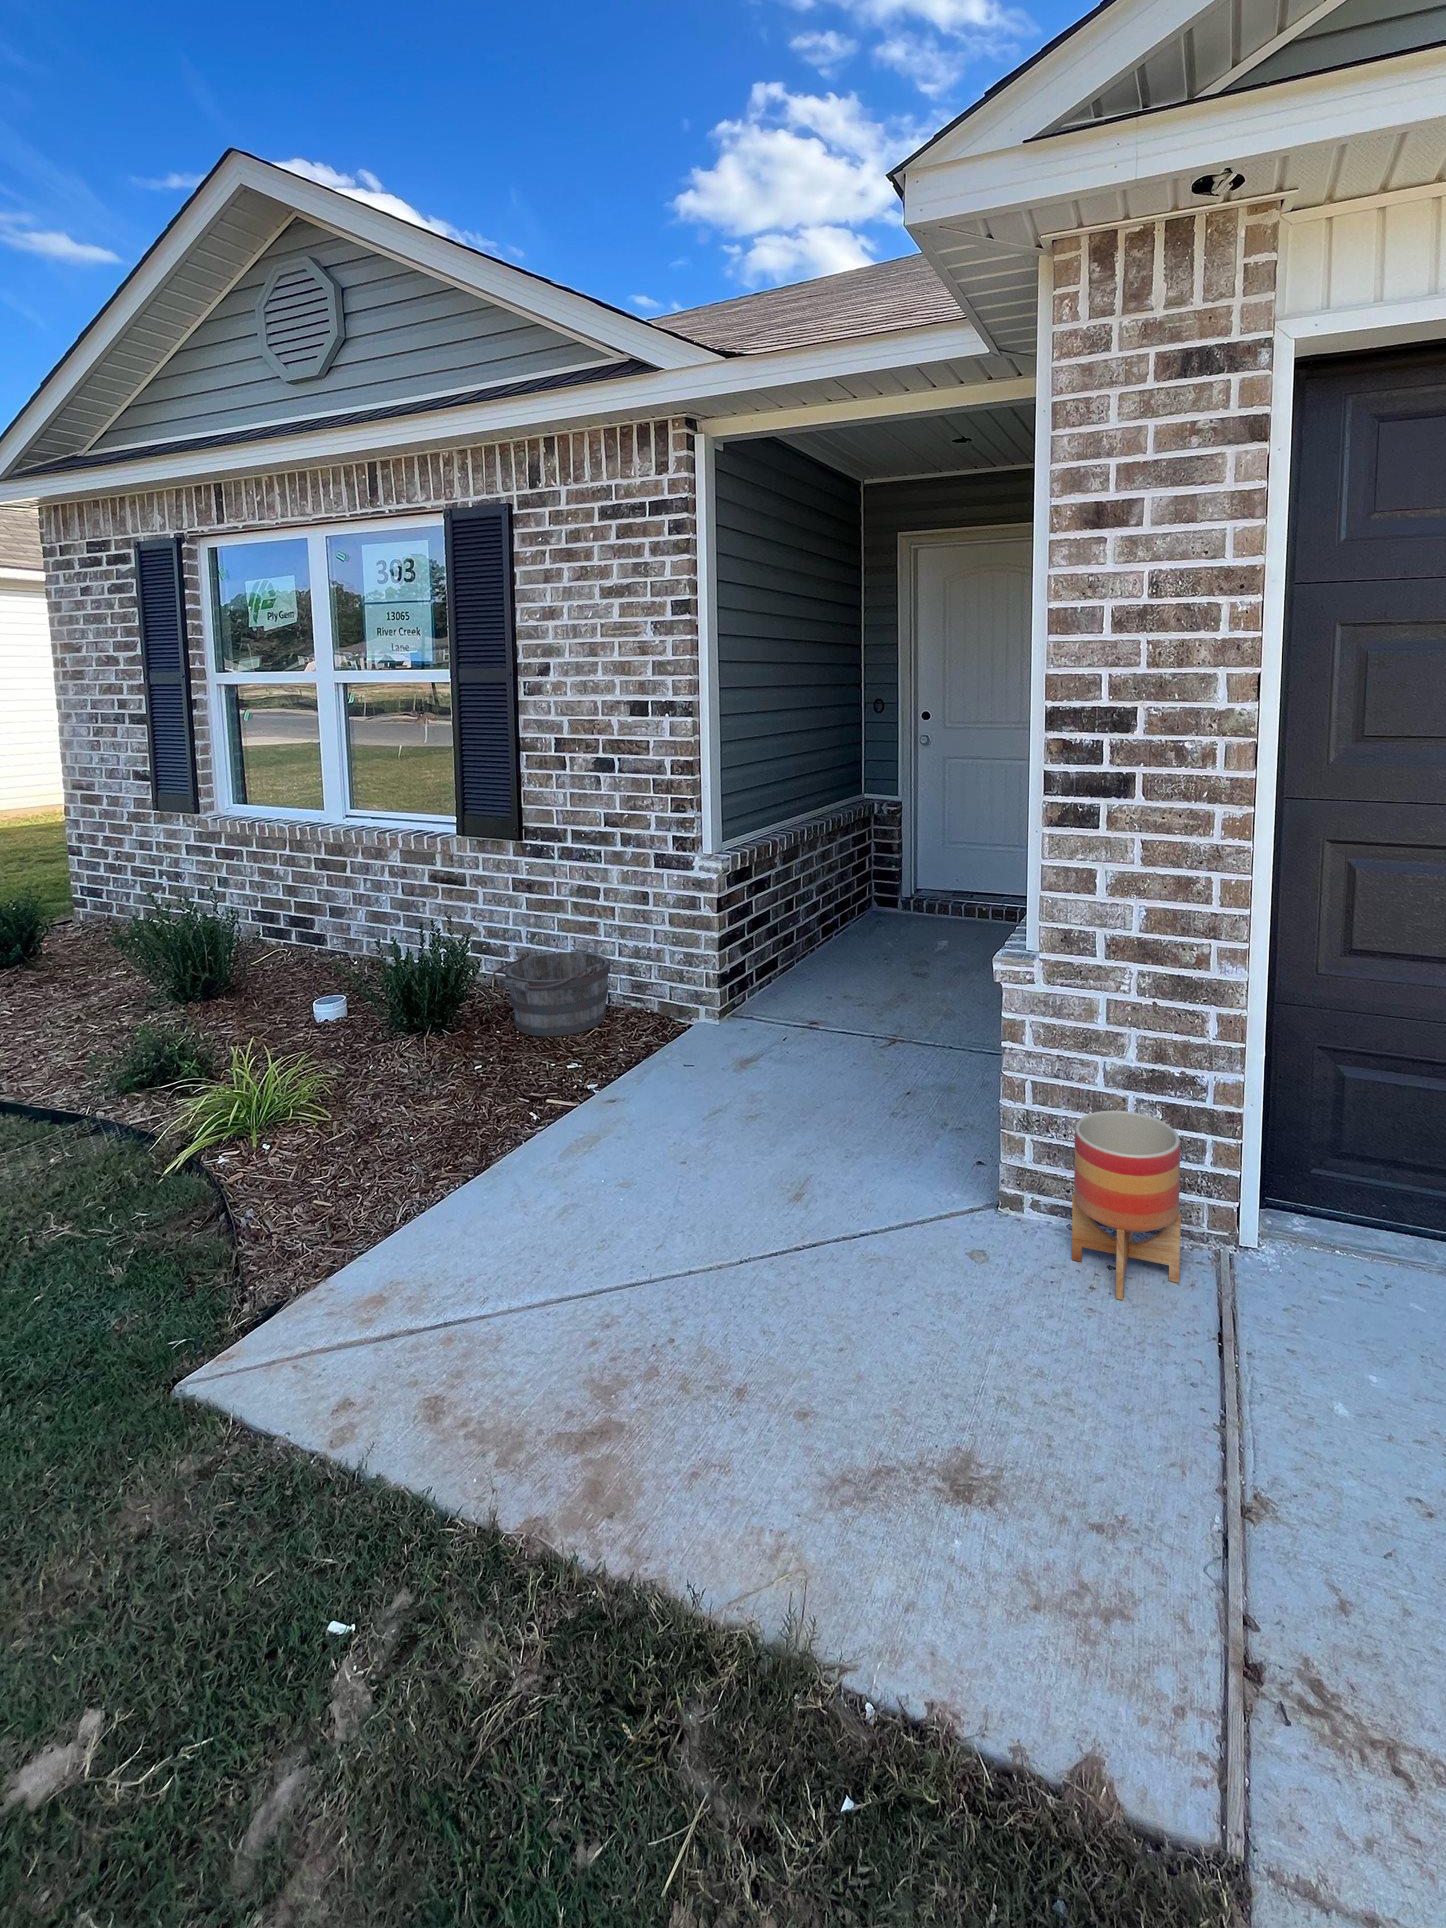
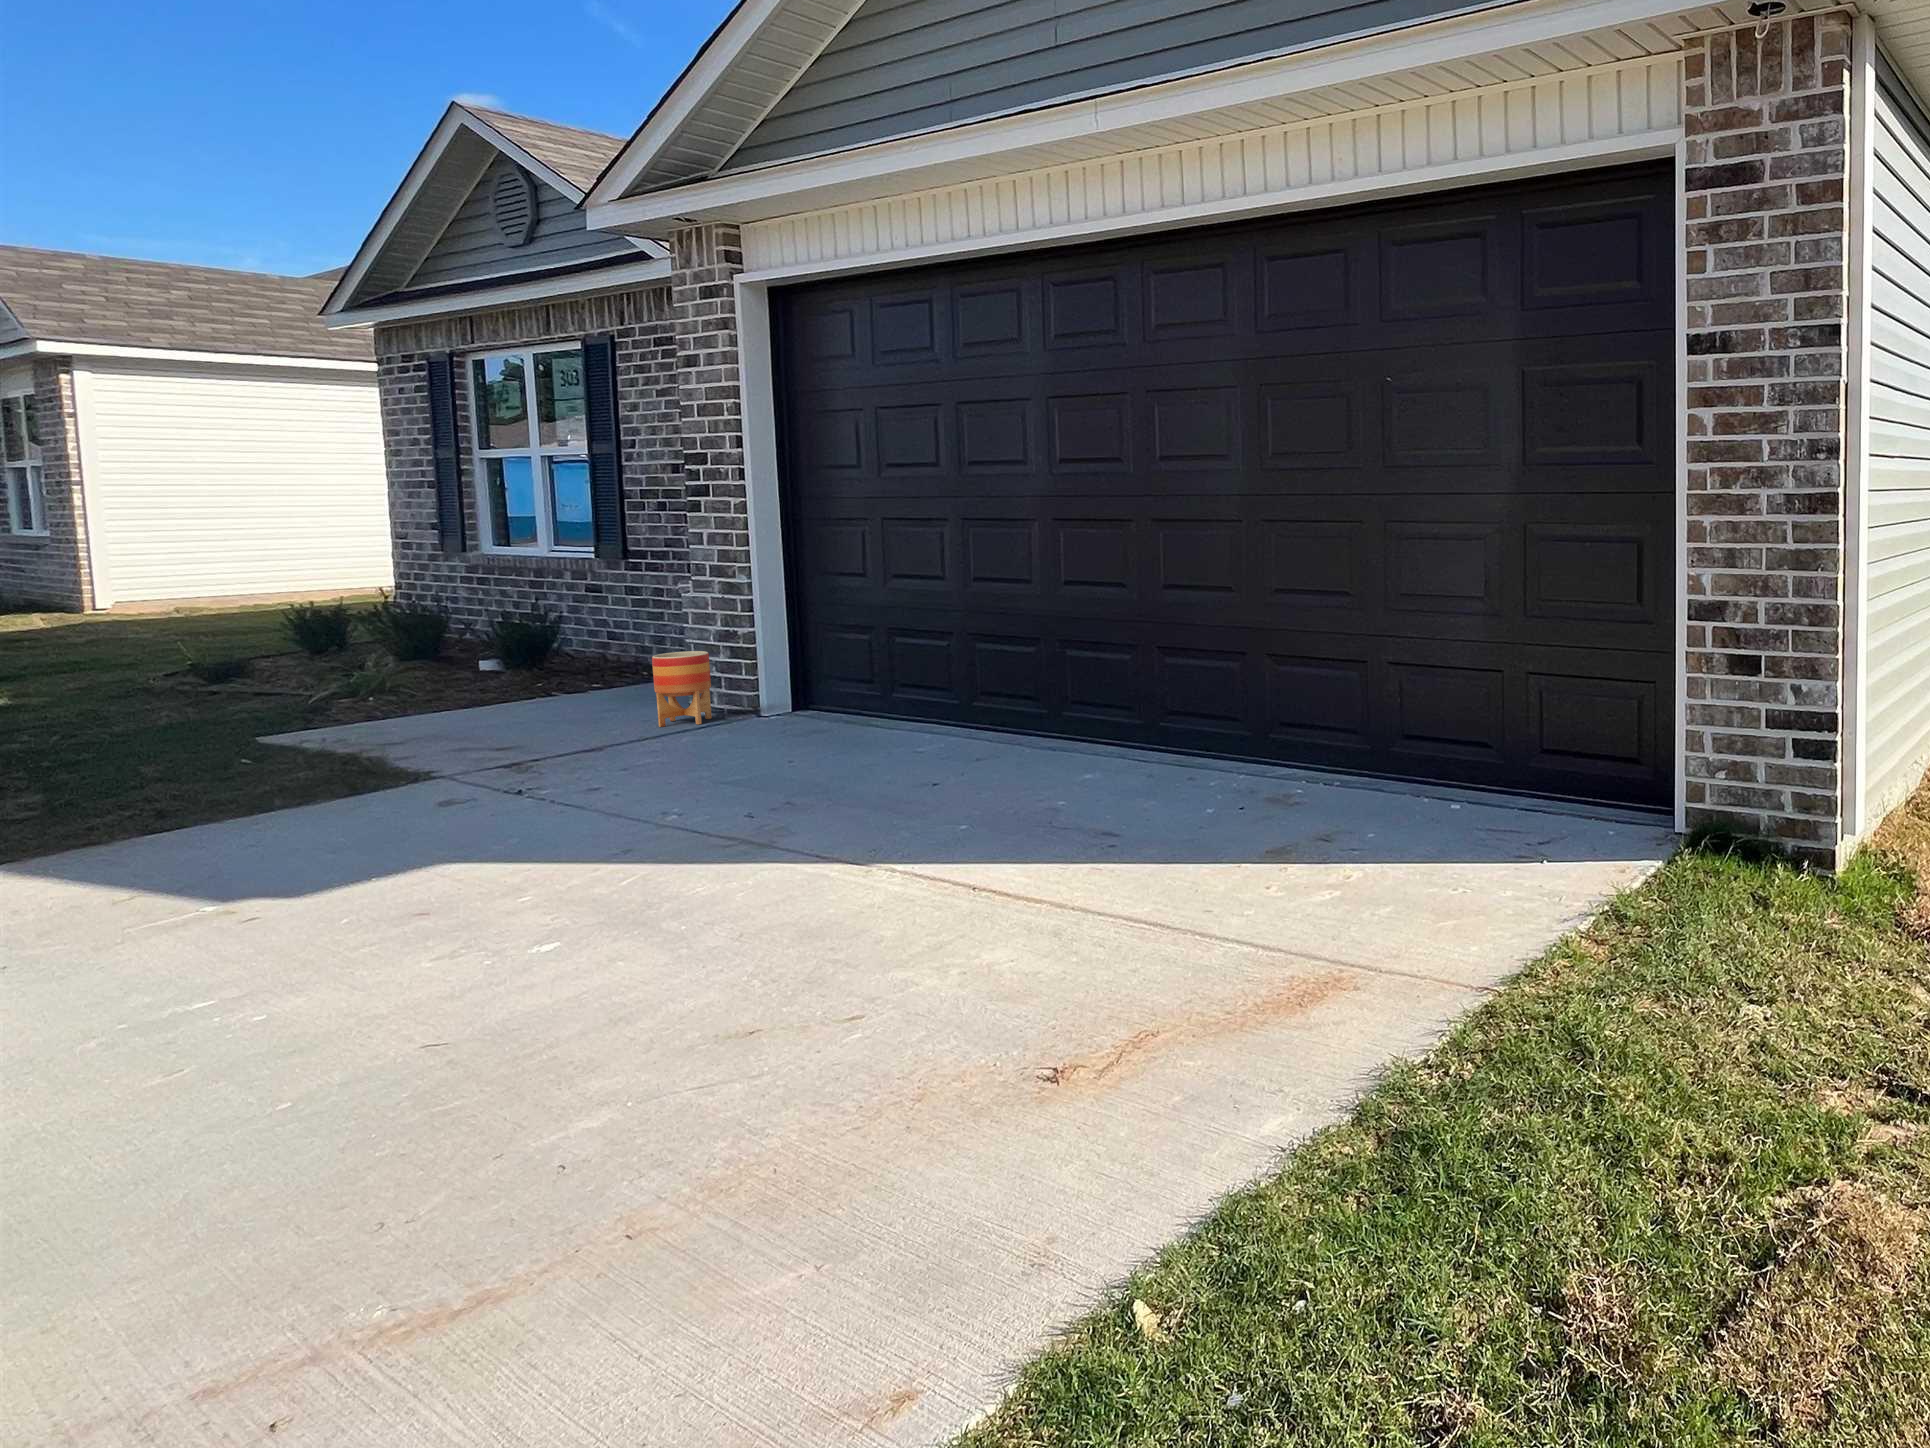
bucket: present [493,949,610,1037] -> none [570,628,661,676]

